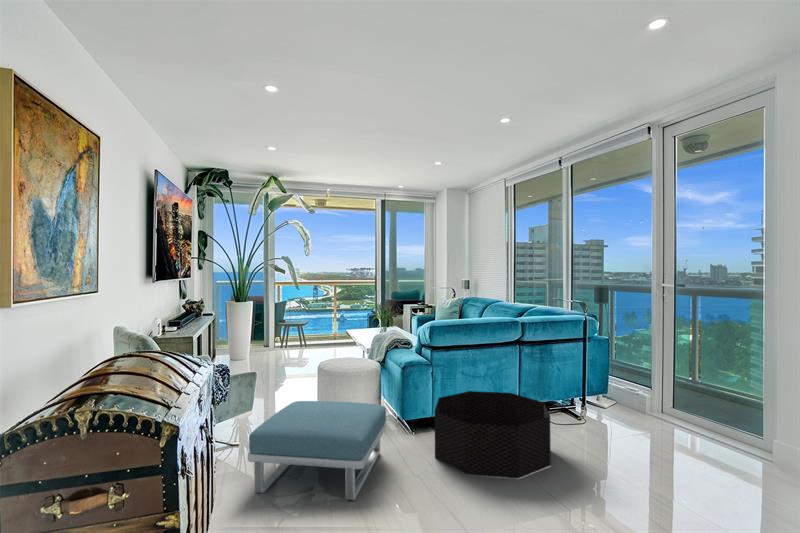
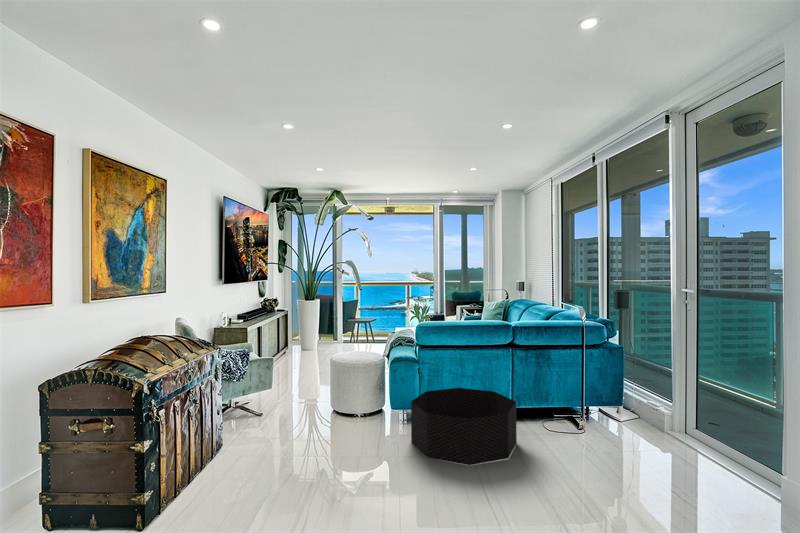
footstool: present [248,401,386,500] -> none [251,386,373,466]

